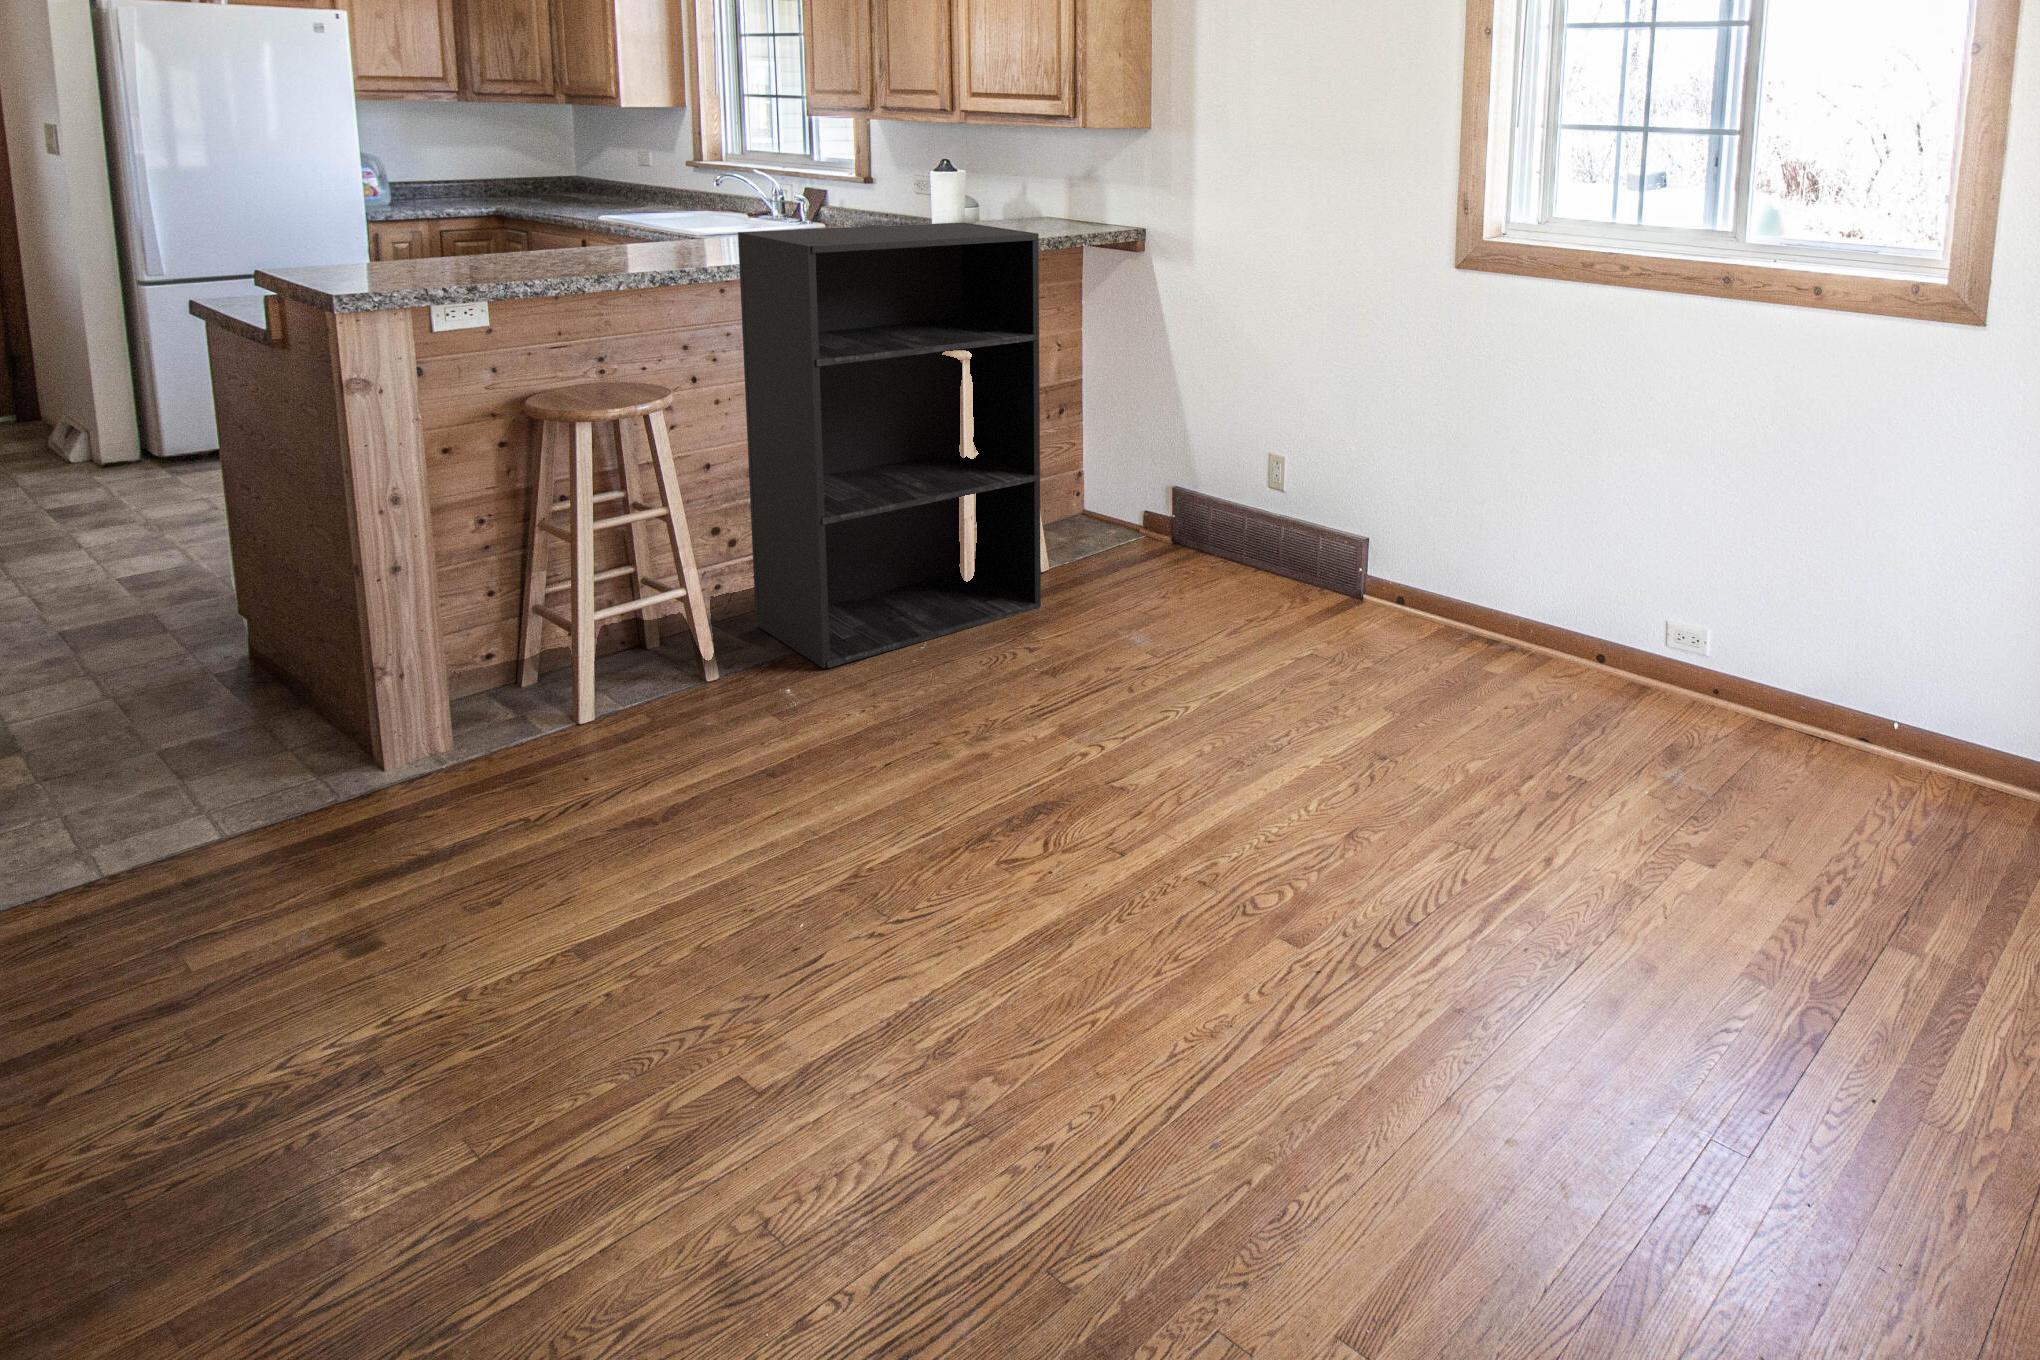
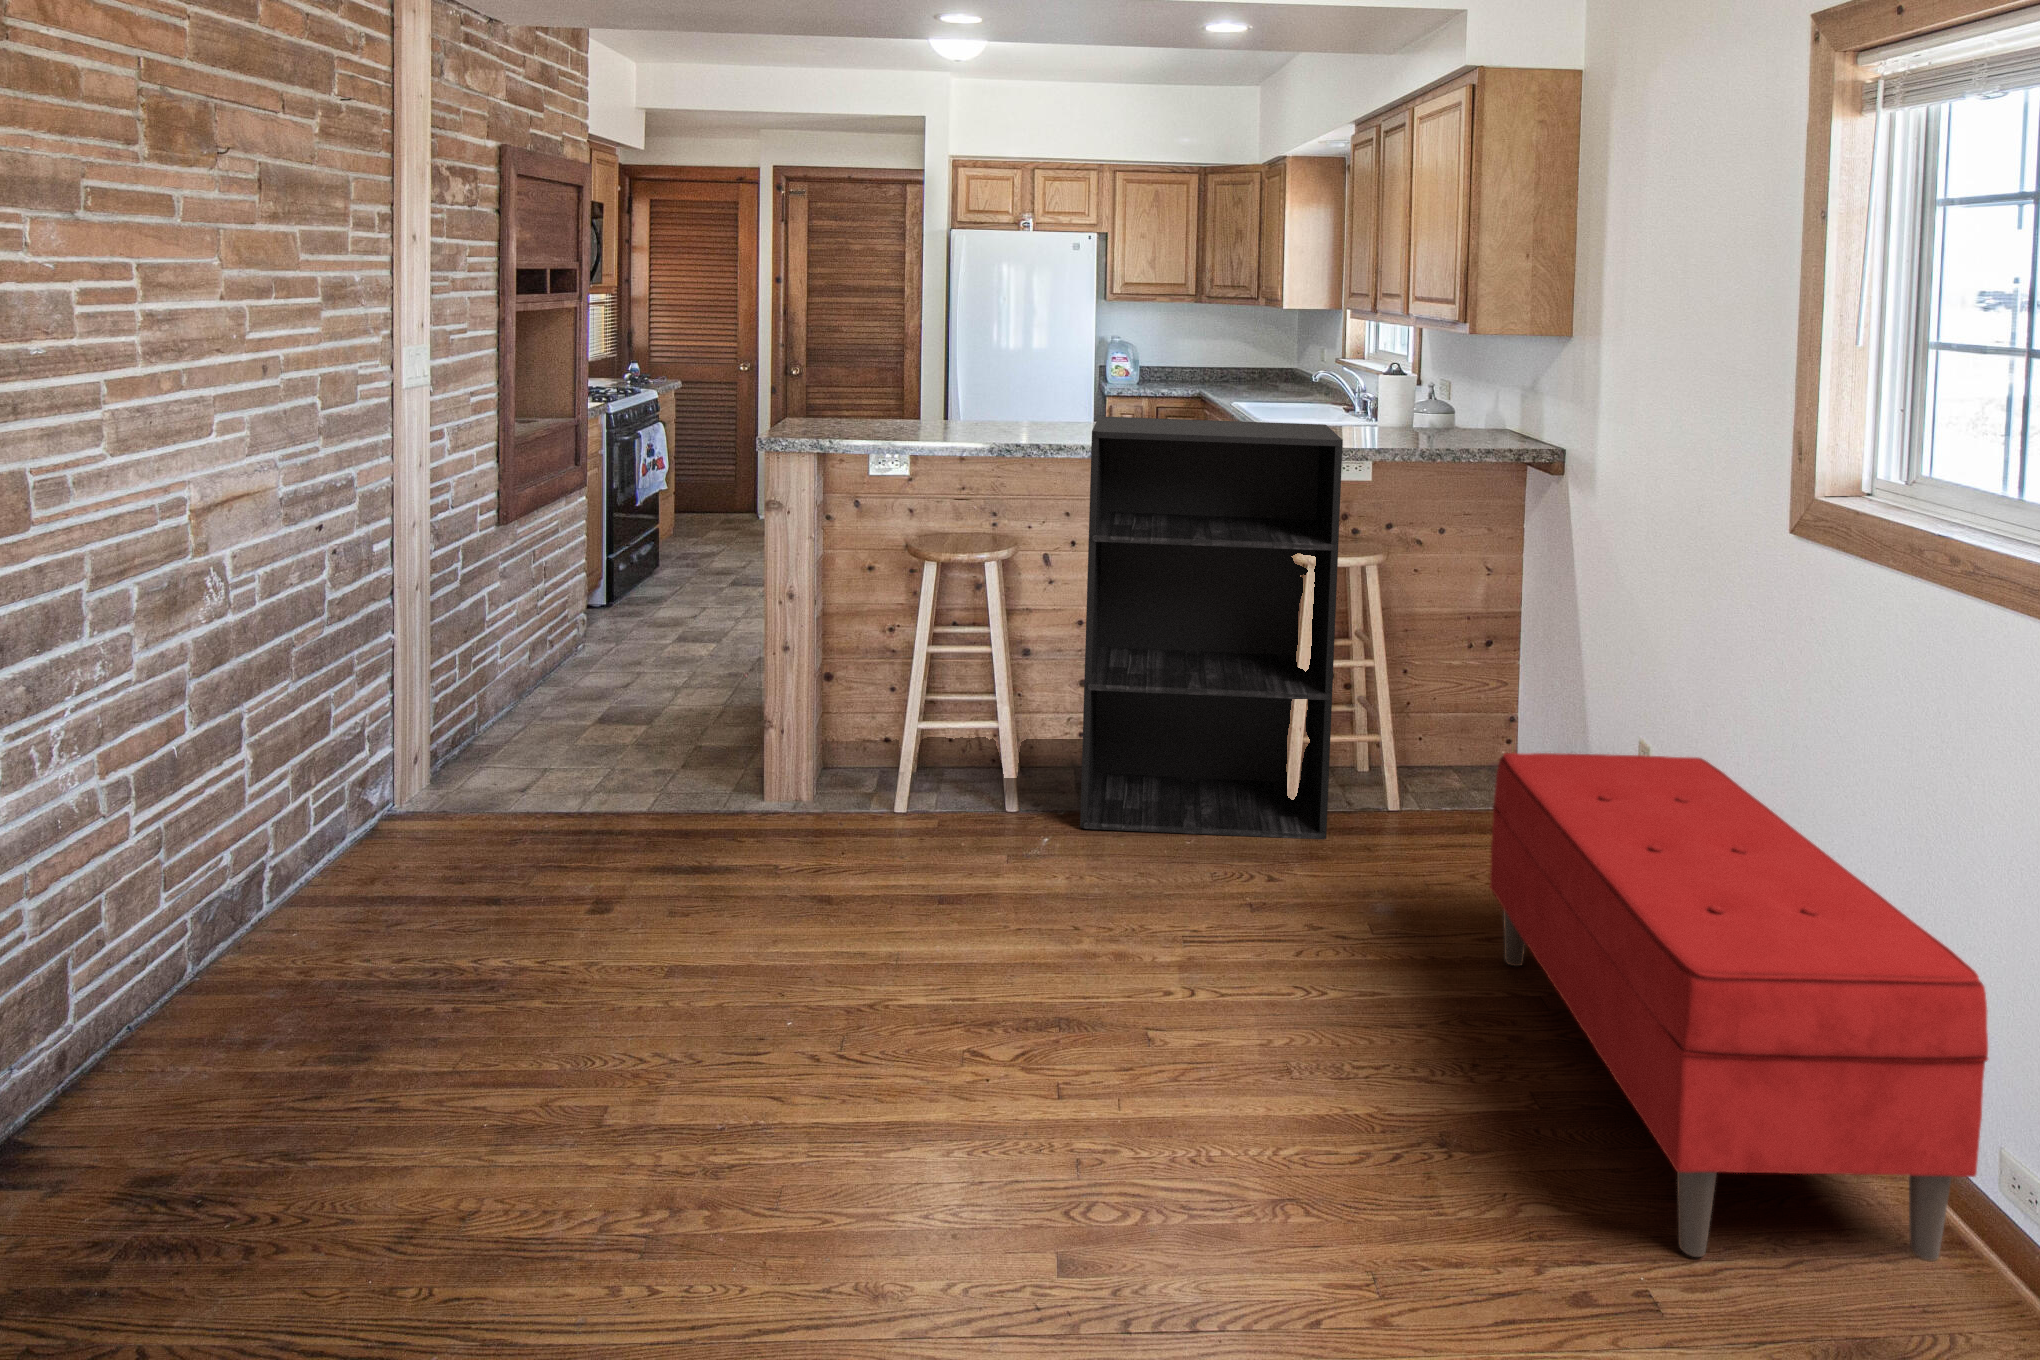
bench: none [1259,450,1676,750] -> present [1490,753,1988,1261]

